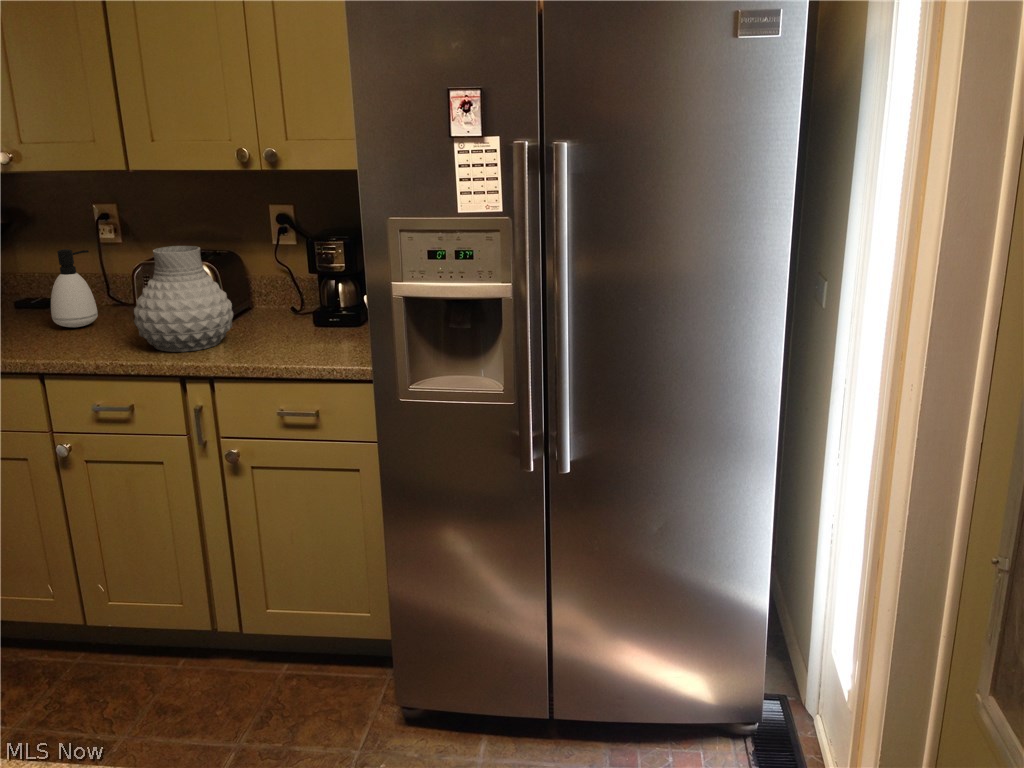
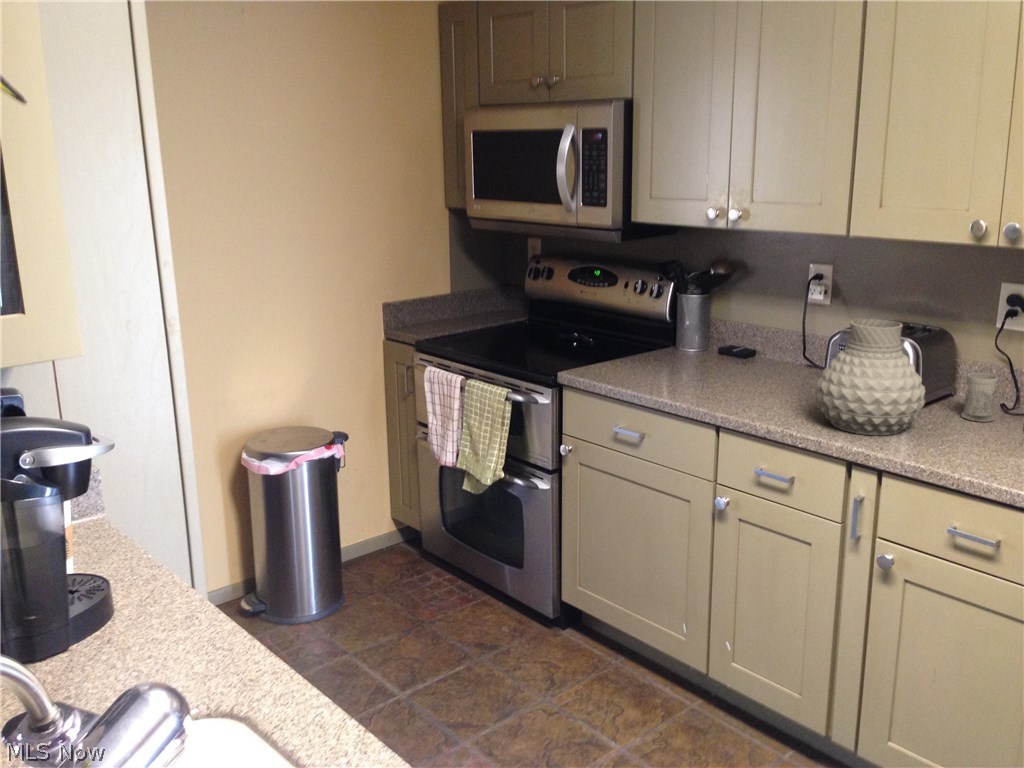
soap dispenser: present [51,249,98,327] -> none [744,307,792,384]
mug: none [261,283,289,324] -> present [961,373,998,422]

